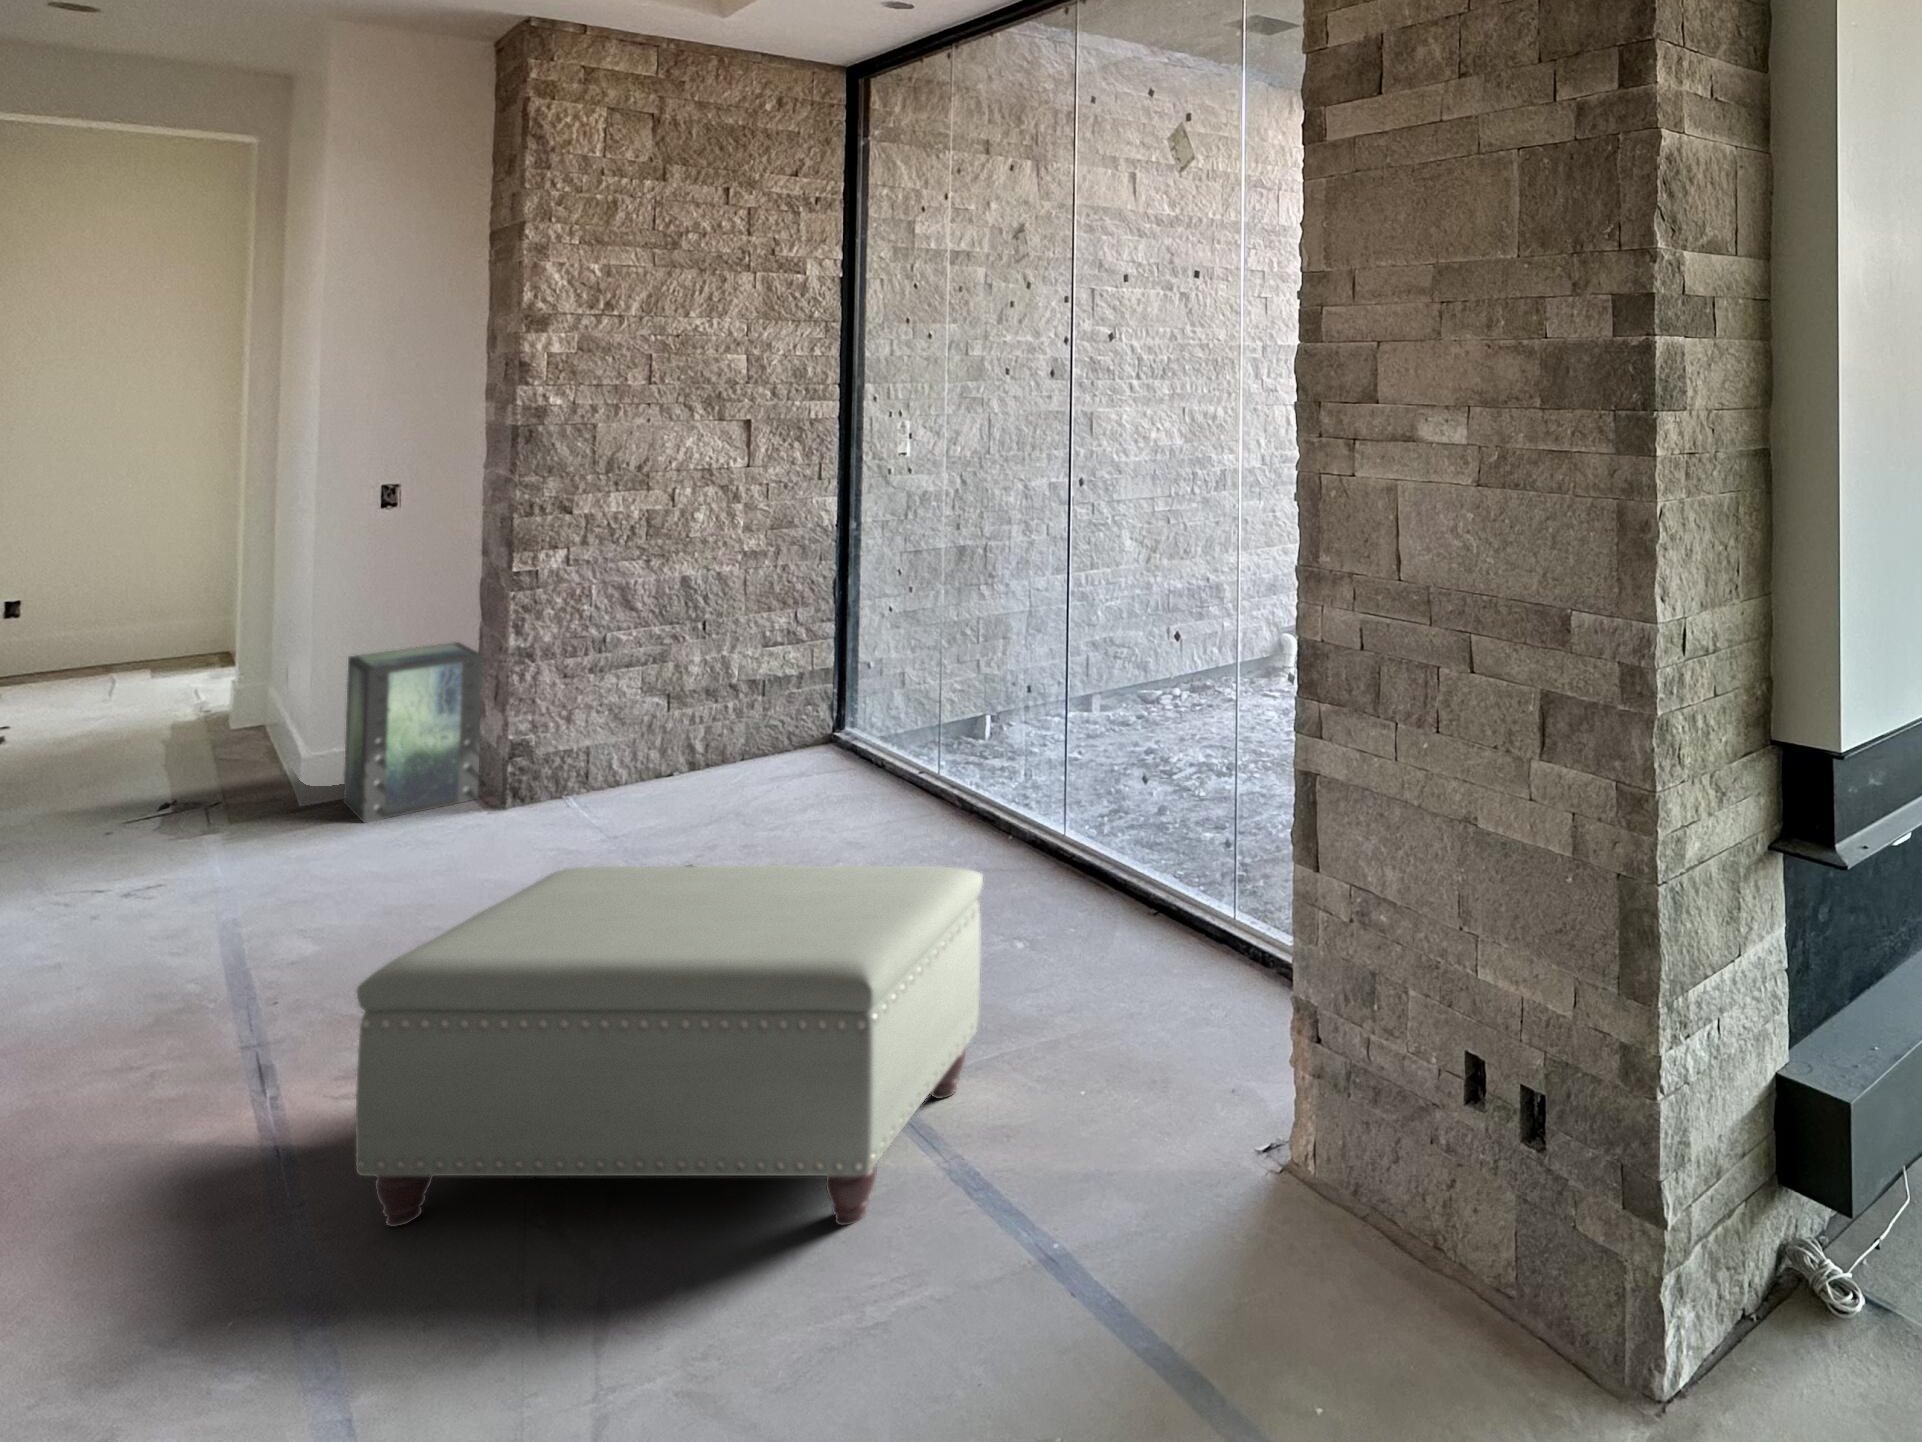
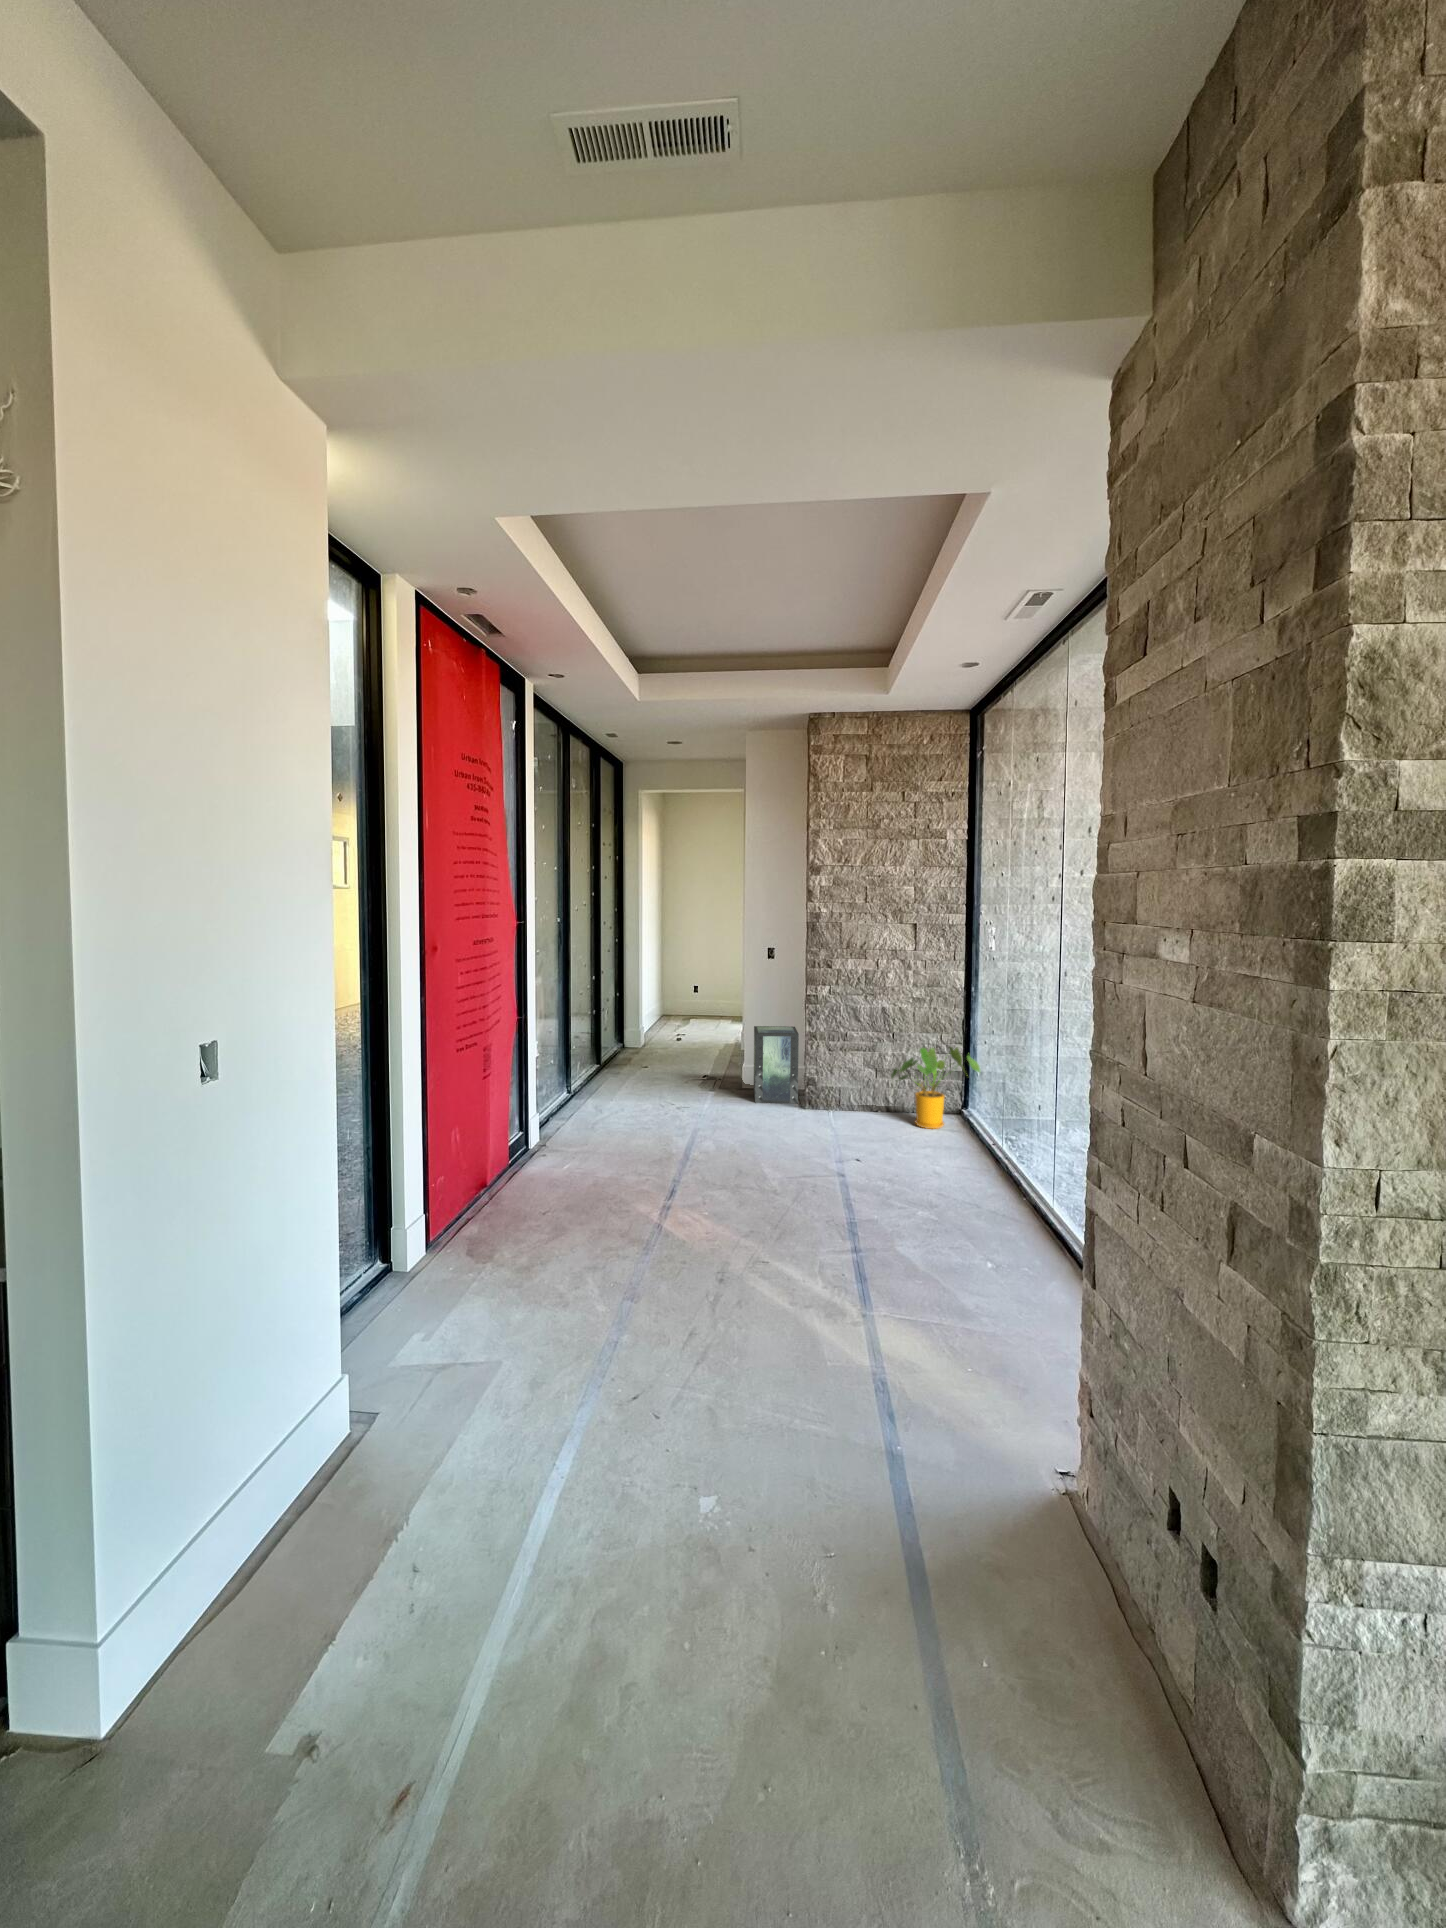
house plant: none [713,626,877,779] -> present [891,1047,980,1129]
ottoman: present [356,865,983,1227] -> none [654,1143,926,1378]

